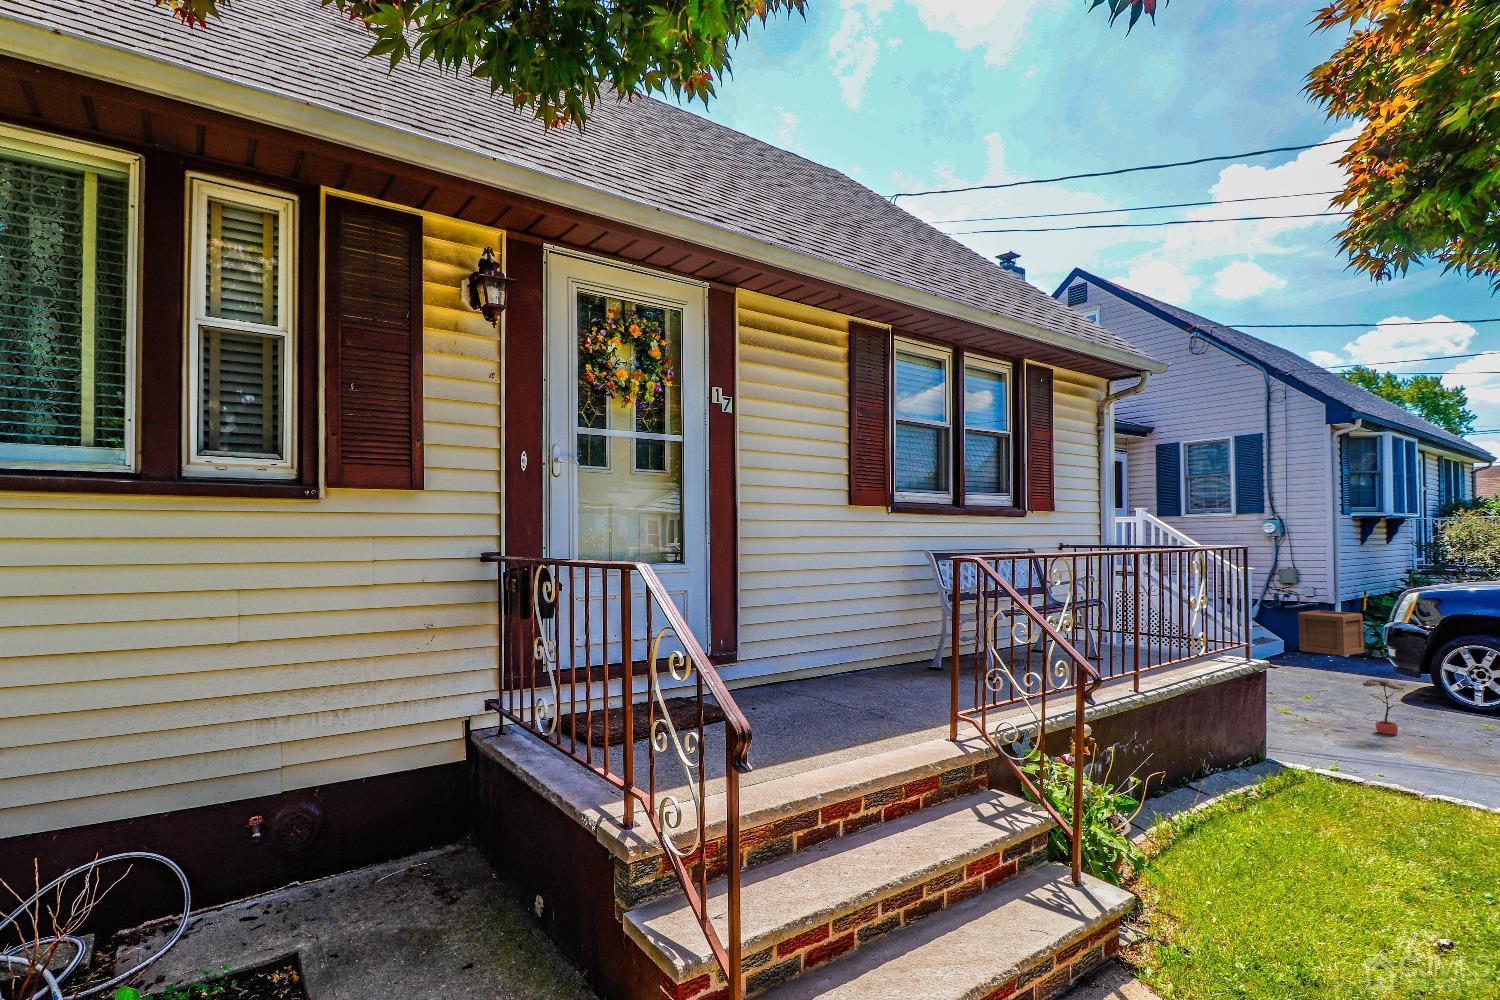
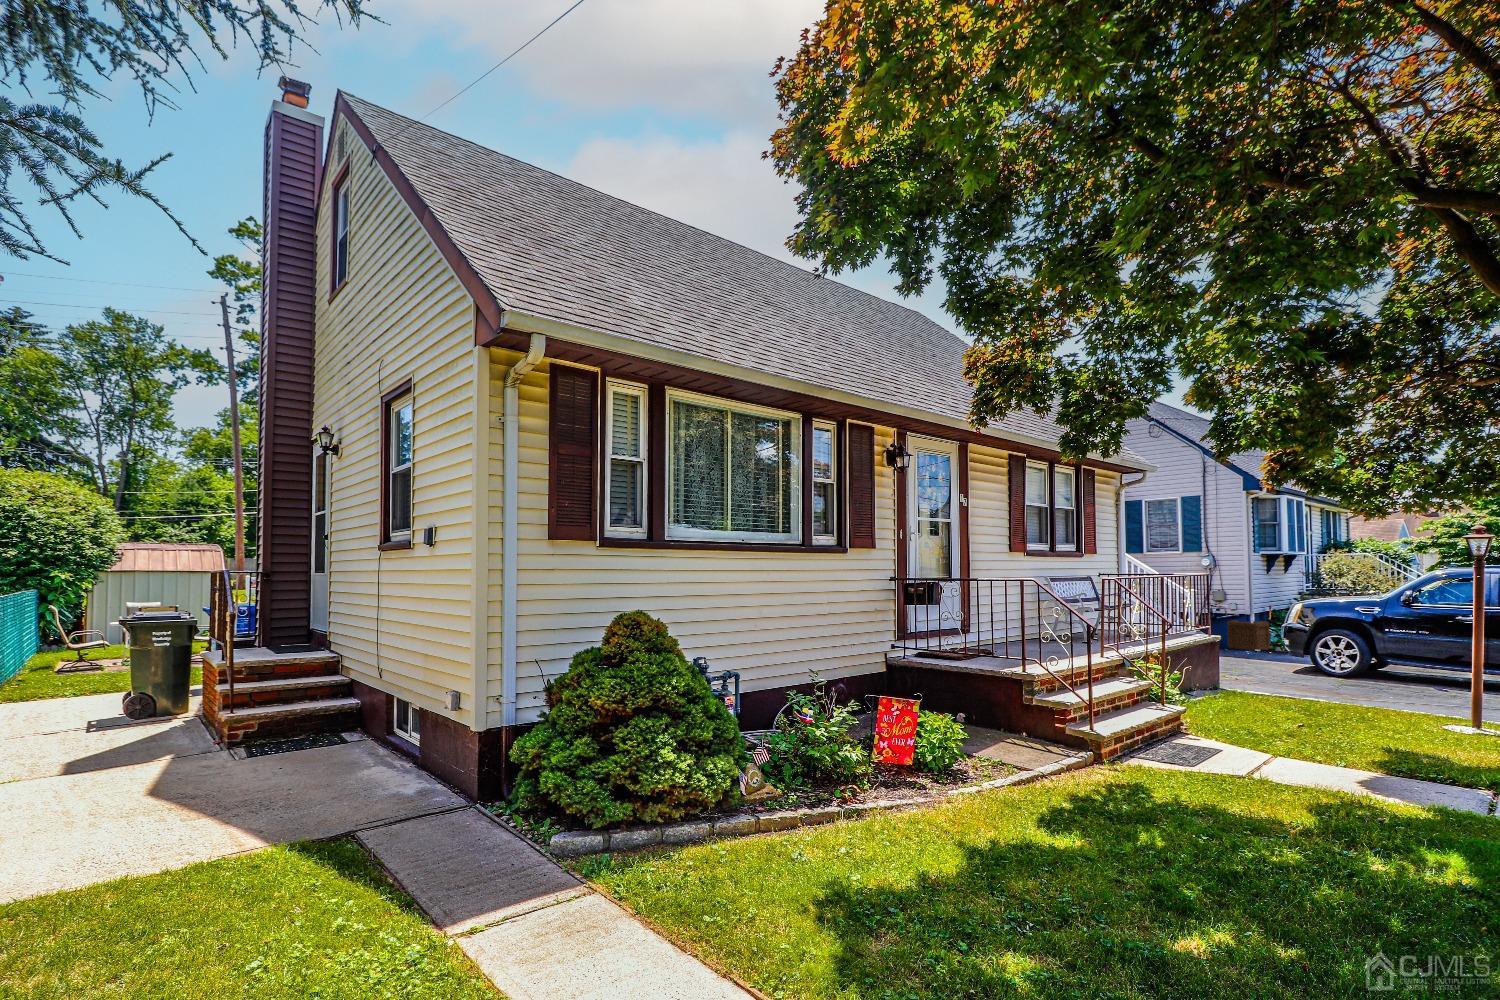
potted plant: present [1363,679,1406,735] -> none [1272,654,1296,685]

